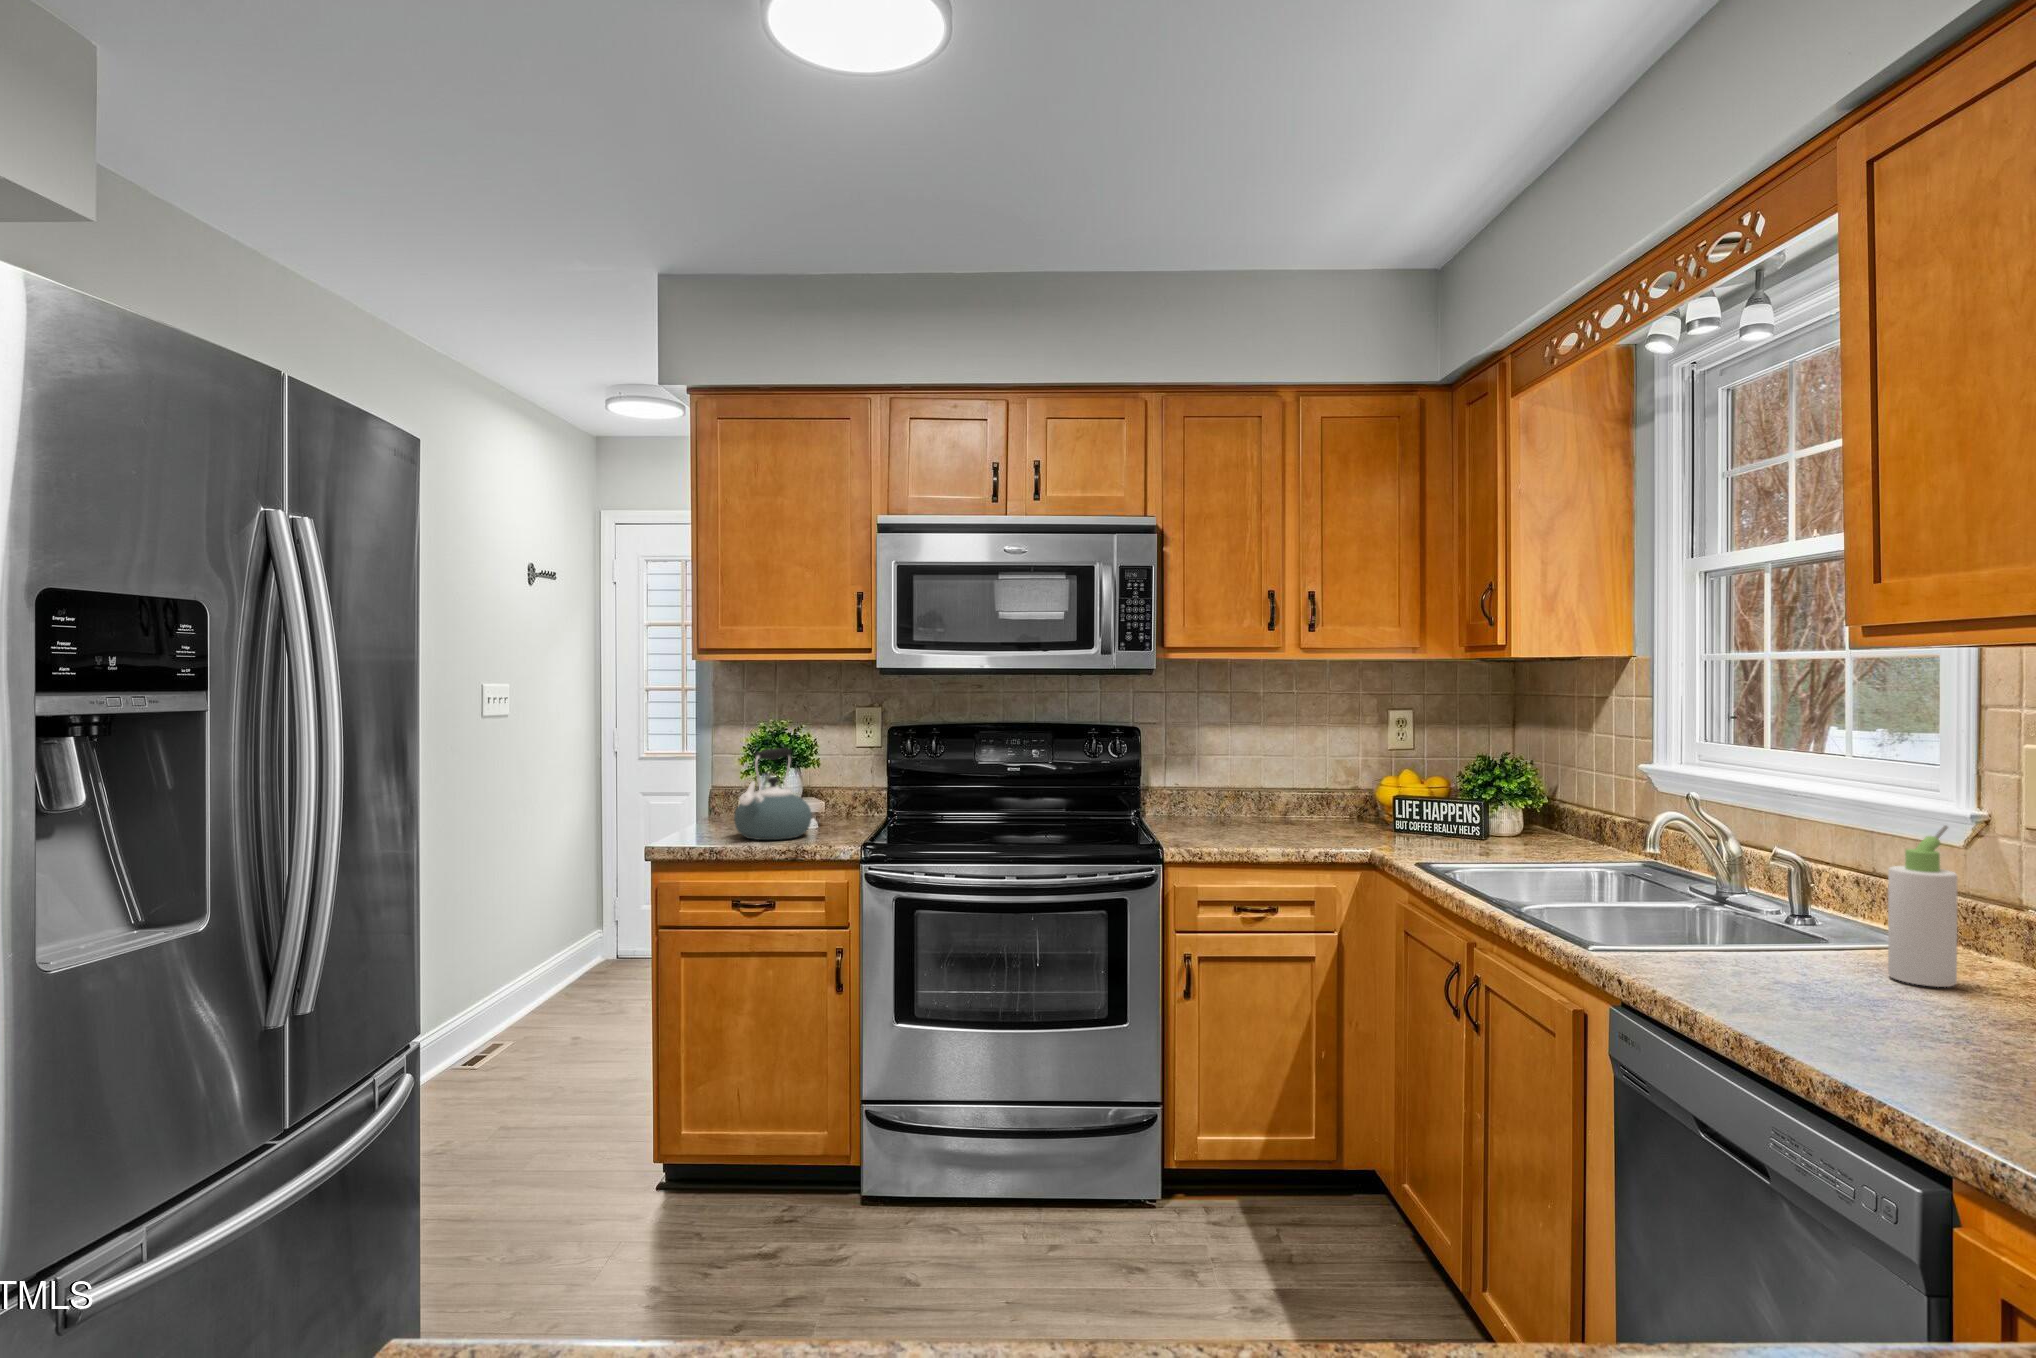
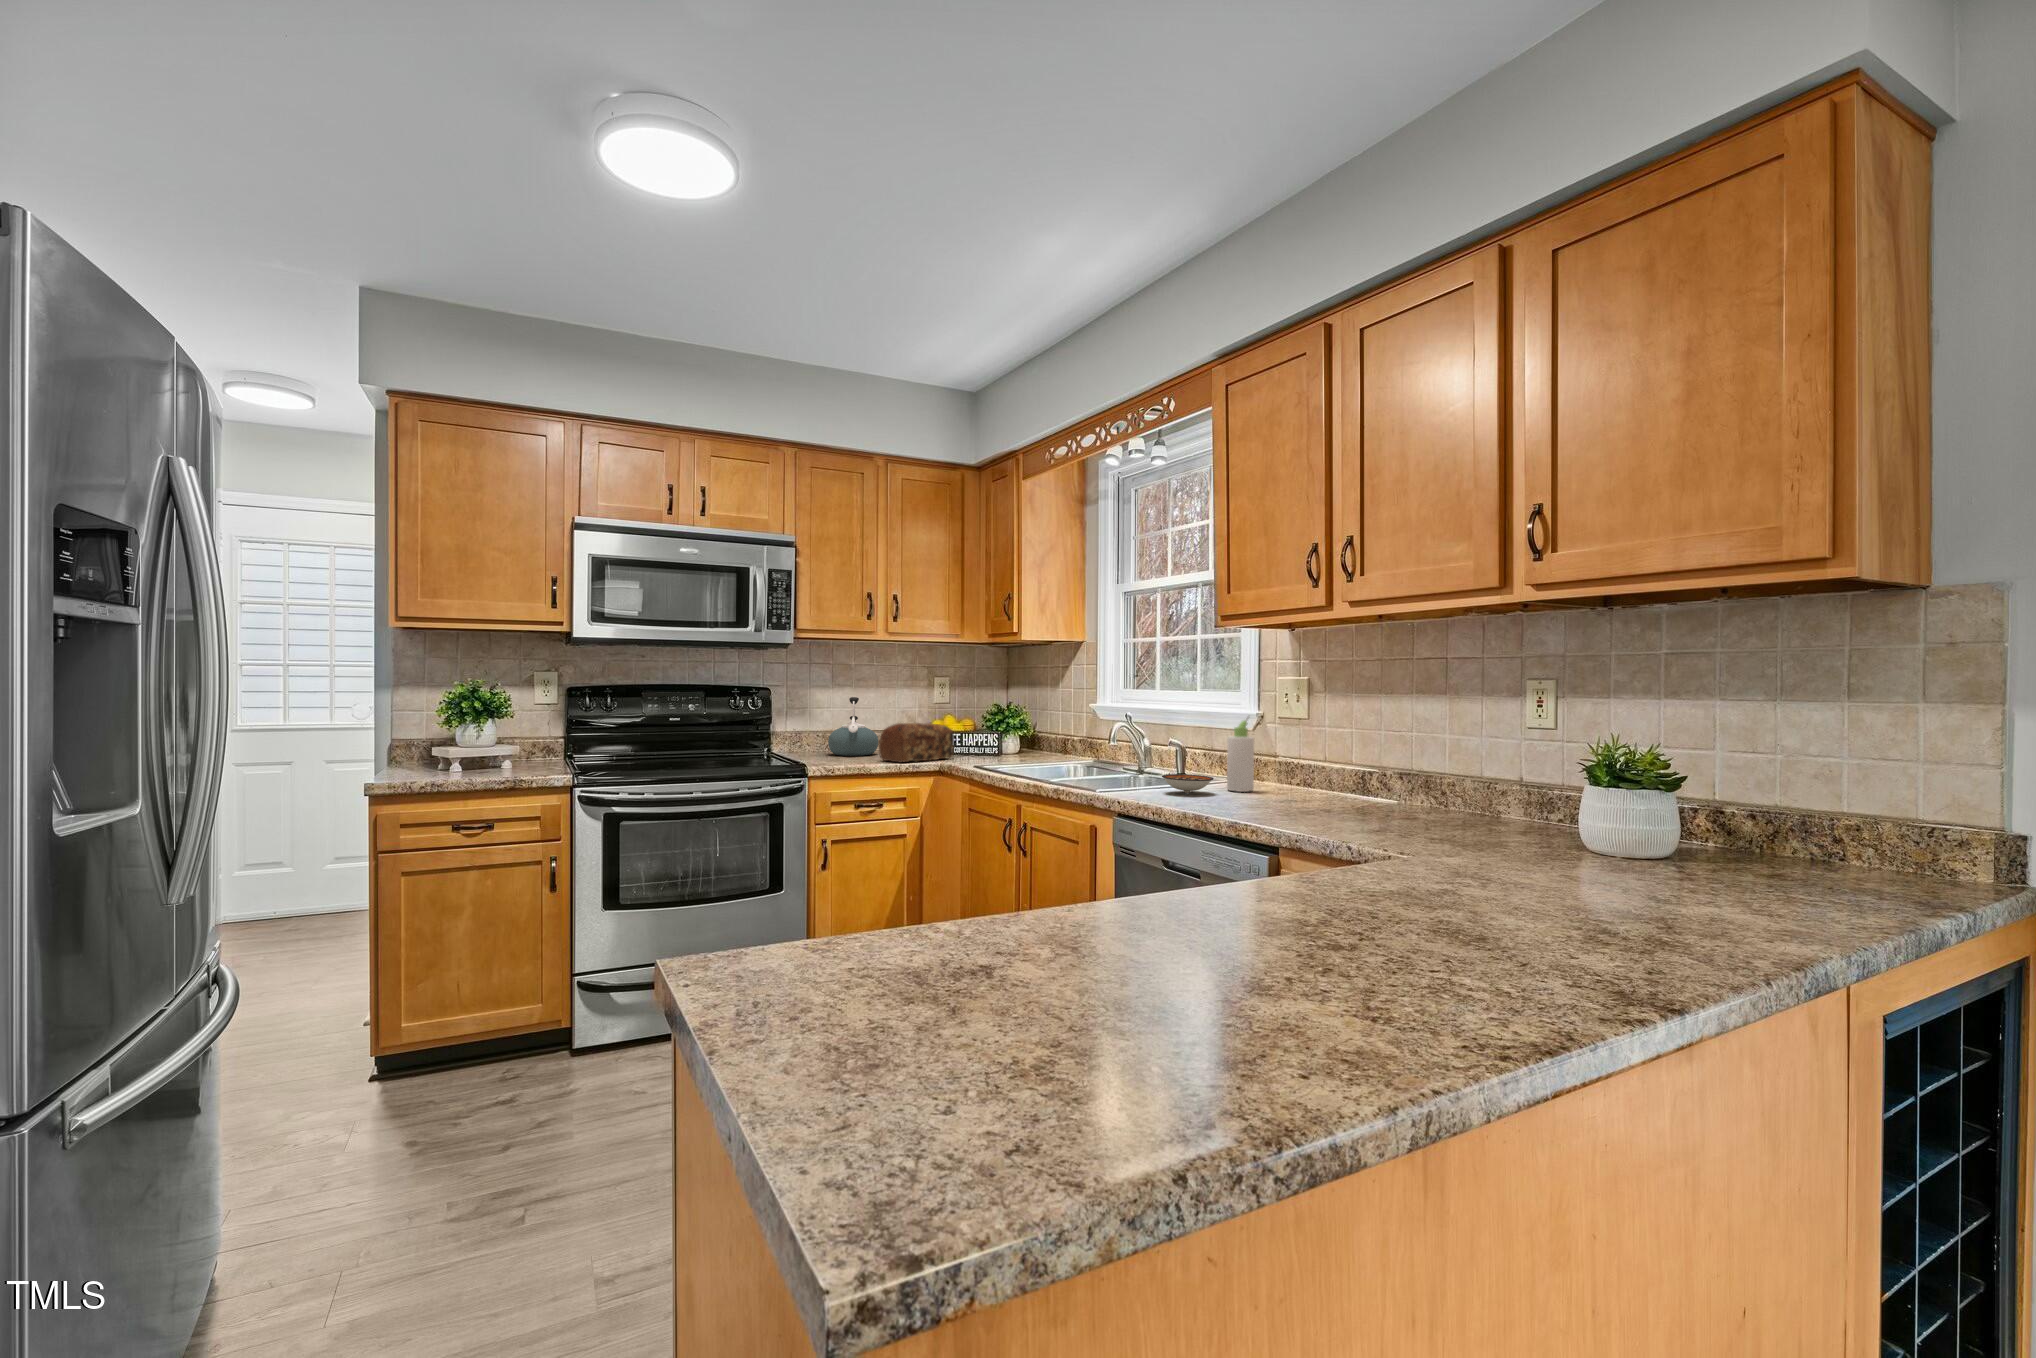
kettle: present [734,748,812,840] -> present [828,697,878,756]
bread loaf: none [1277,784,1398,847] -> present [879,723,954,763]
ceramic bowl: none [1721,934,1847,978] -> present [1162,774,1214,793]

